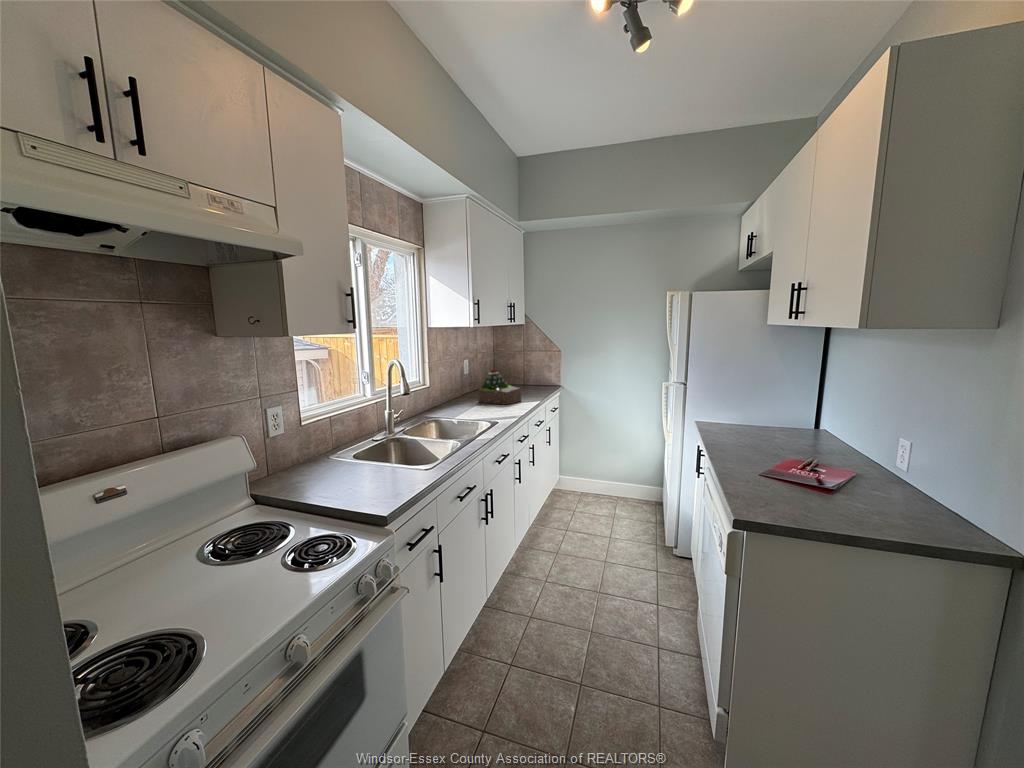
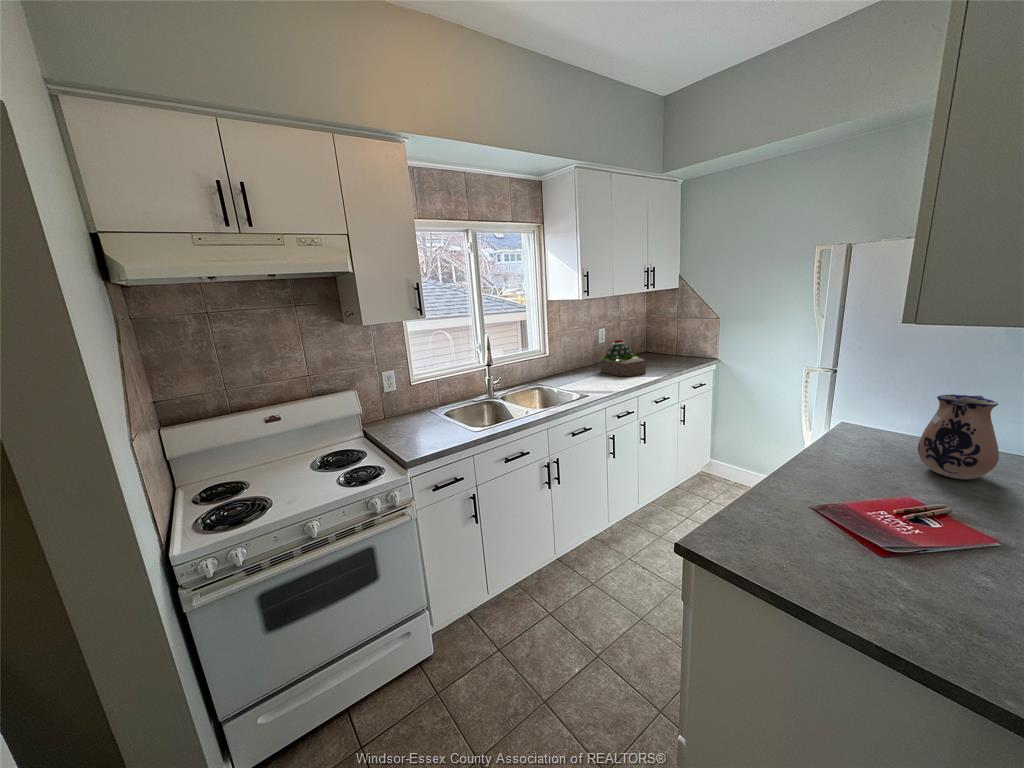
ceramic pitcher: none [766,390,809,444] -> present [918,394,999,479]

